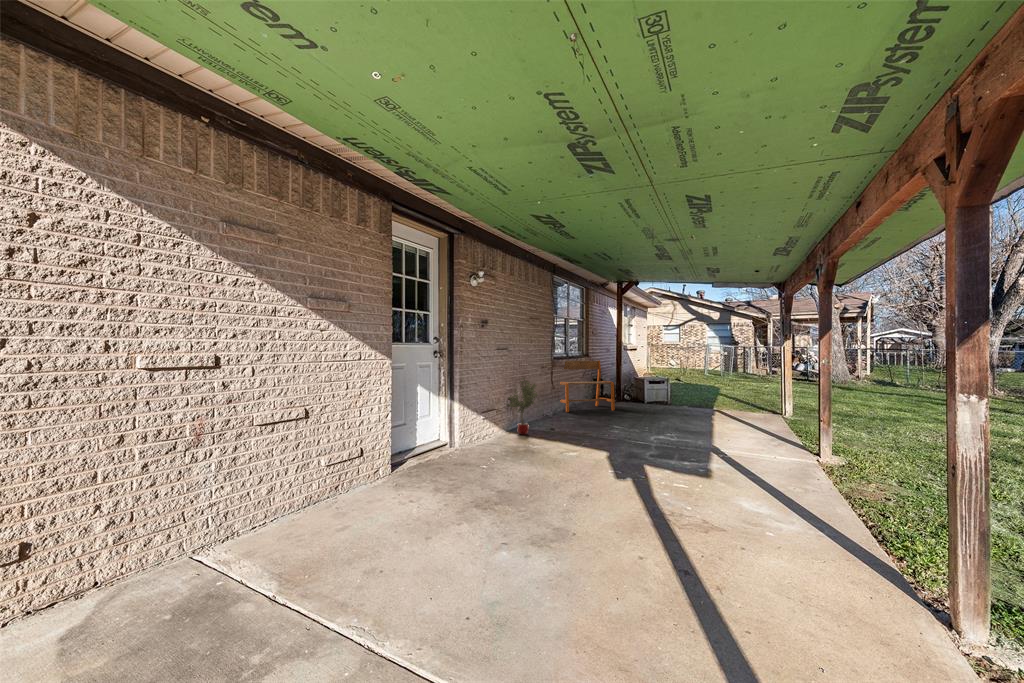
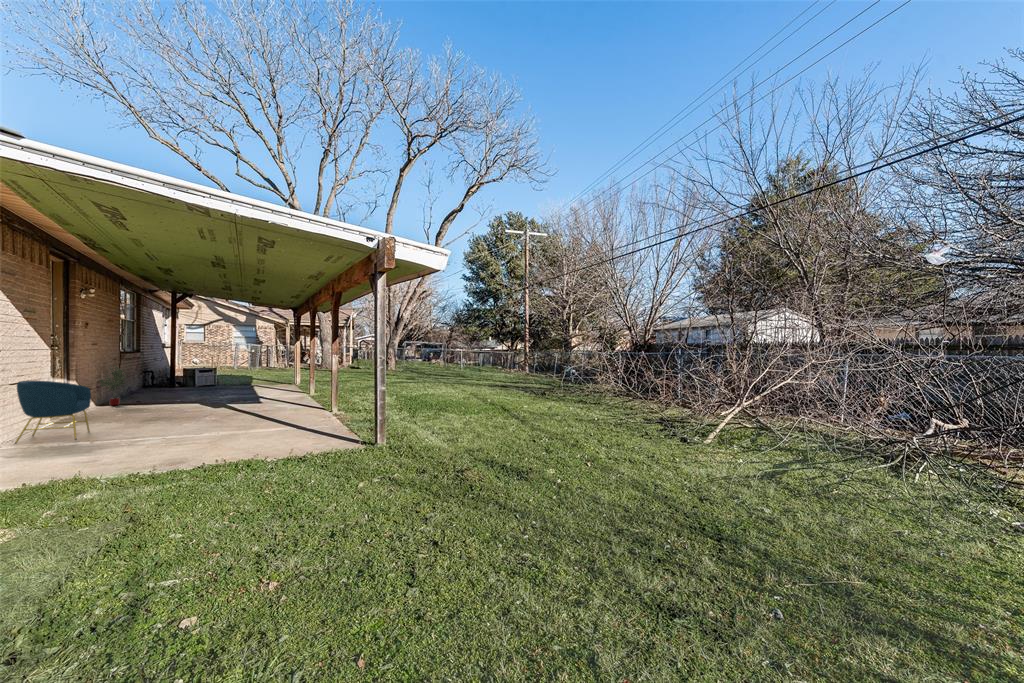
bench: present [560,360,615,412] -> none [116,355,175,395]
armchair: none [247,418,380,563] -> present [15,381,91,444]

